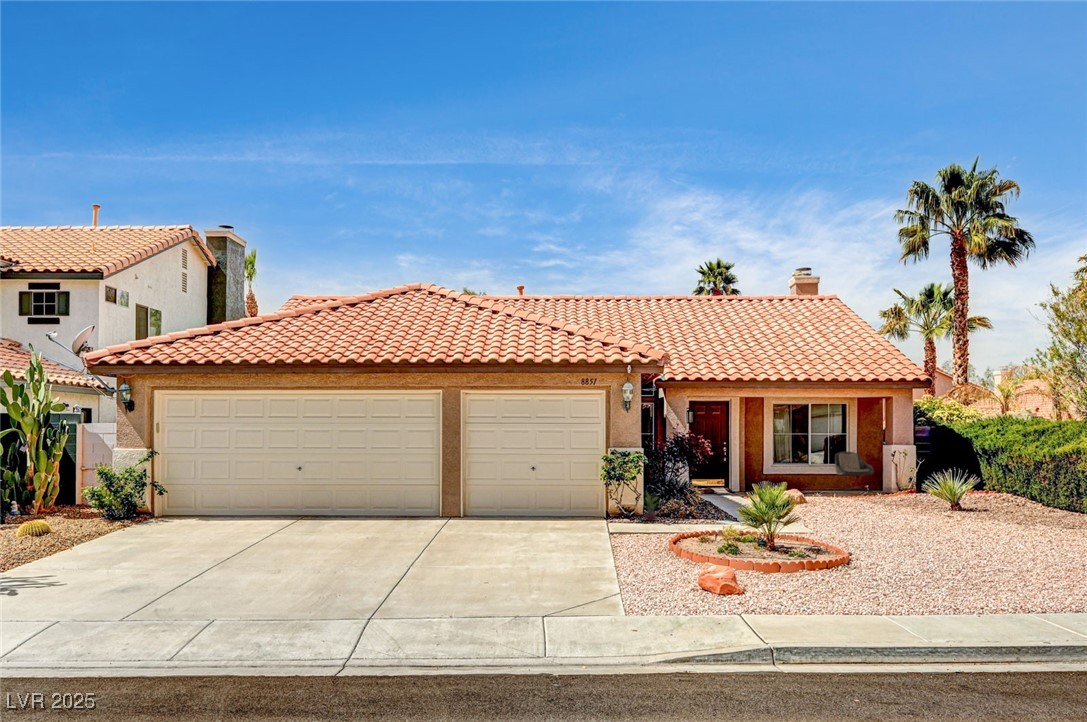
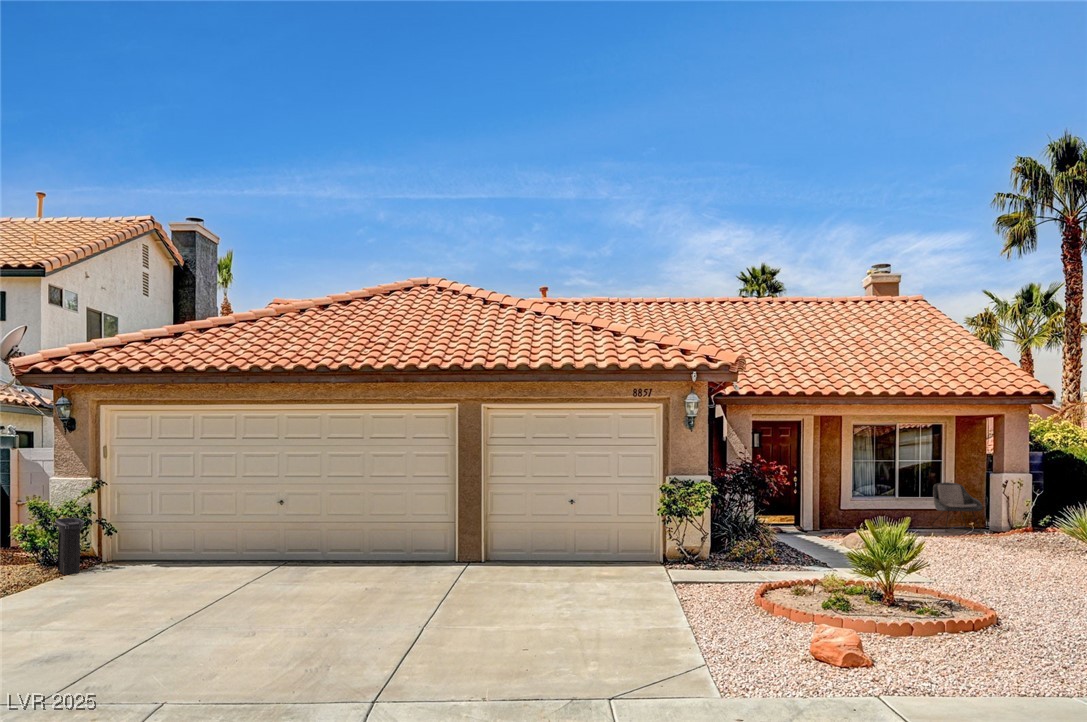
trash can: none [118,481,141,526] -> present [56,518,84,574]
decorative plant: present [645,494,656,521] -> none [700,531,739,568]

